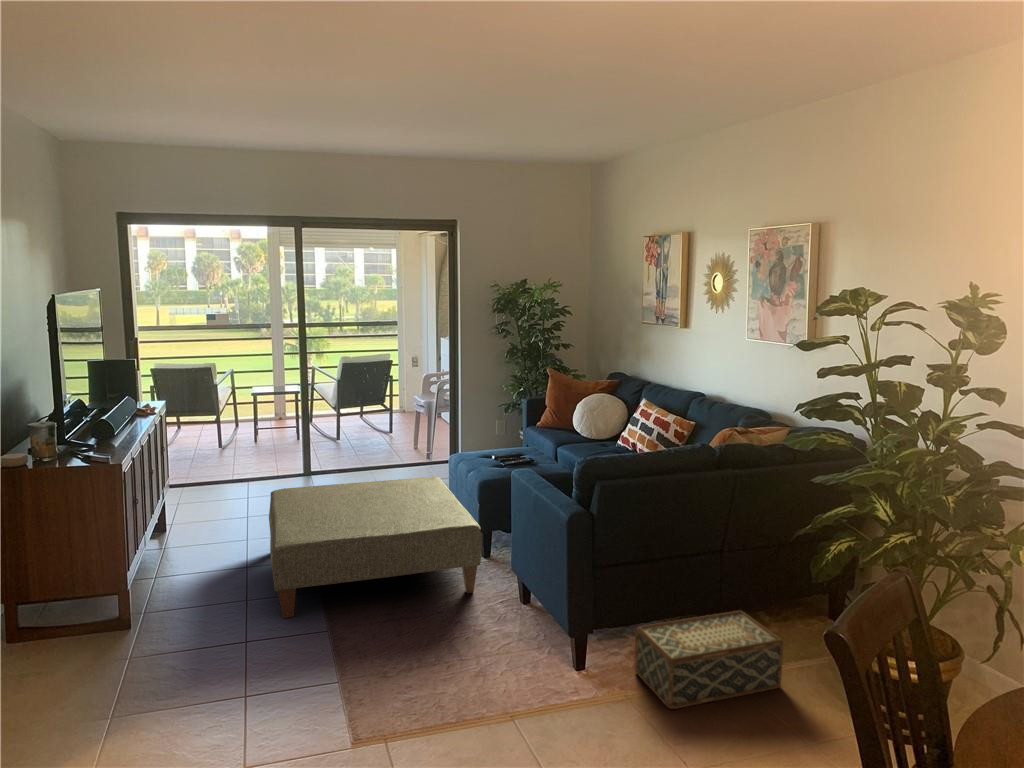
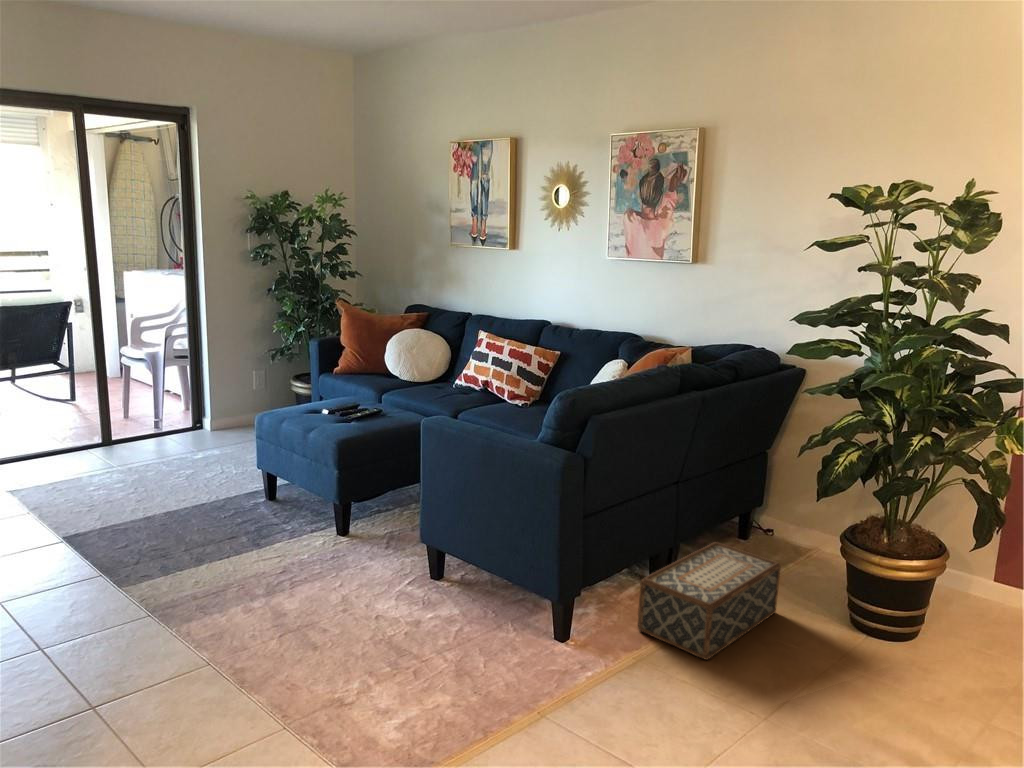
ottoman: present [269,476,482,618] -> none [27,444,391,668]

